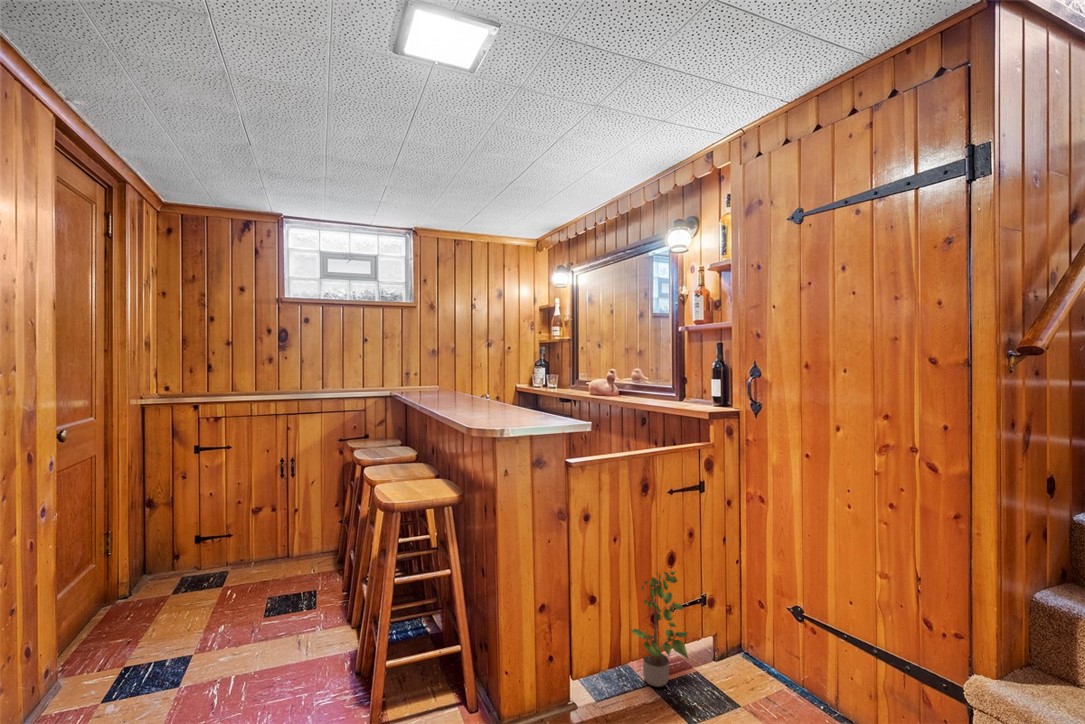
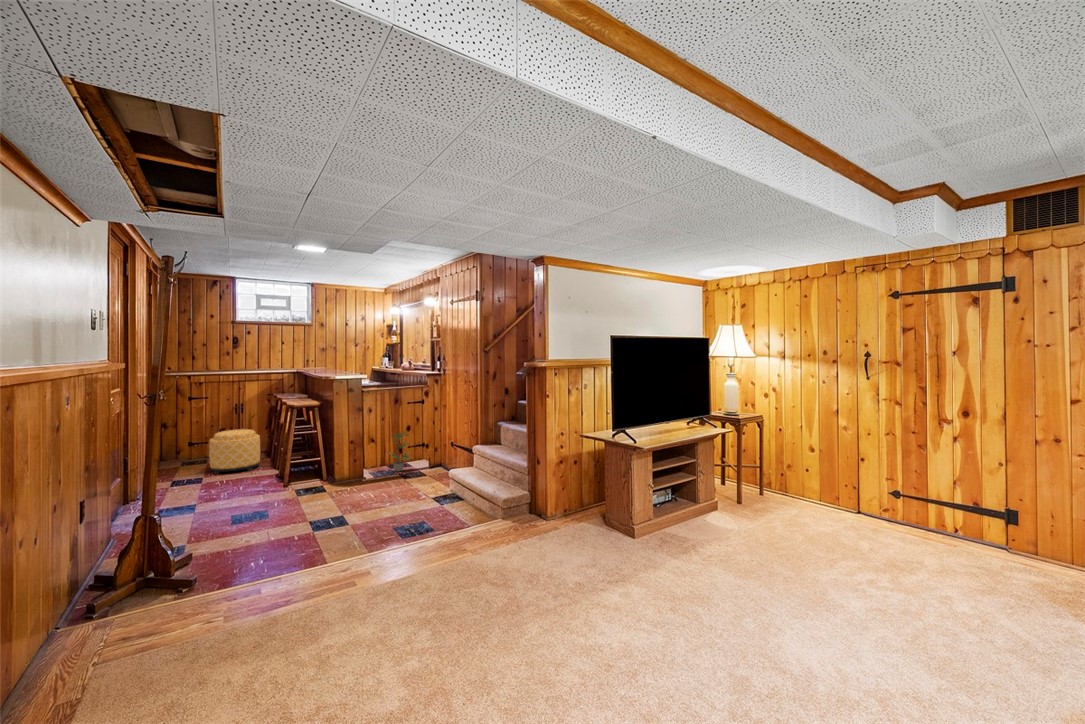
ottoman: none [207,530,317,651] -> present [209,429,260,474]

